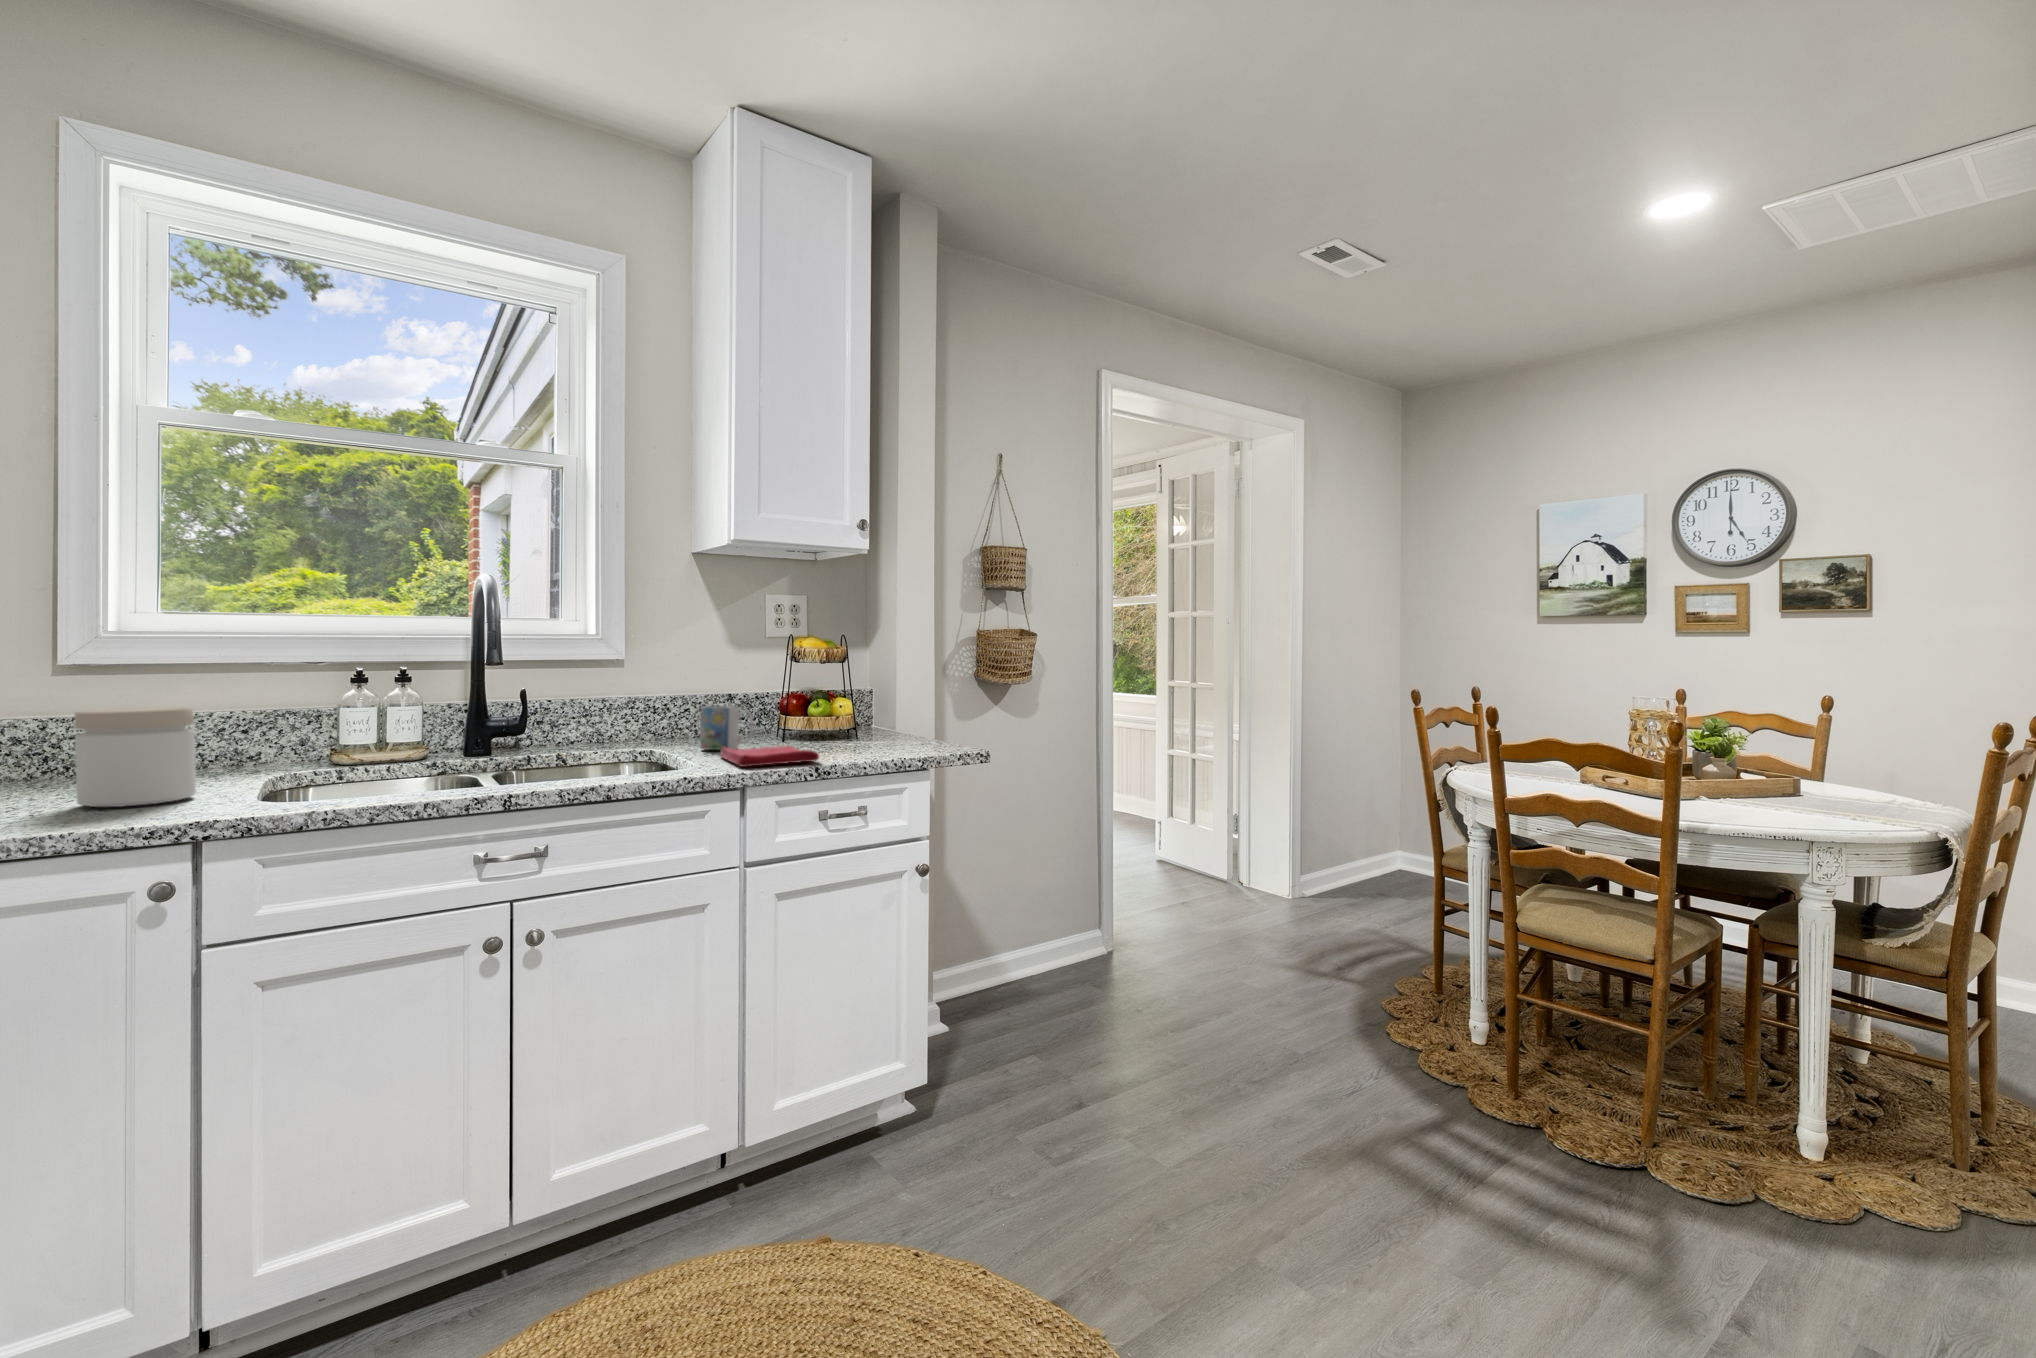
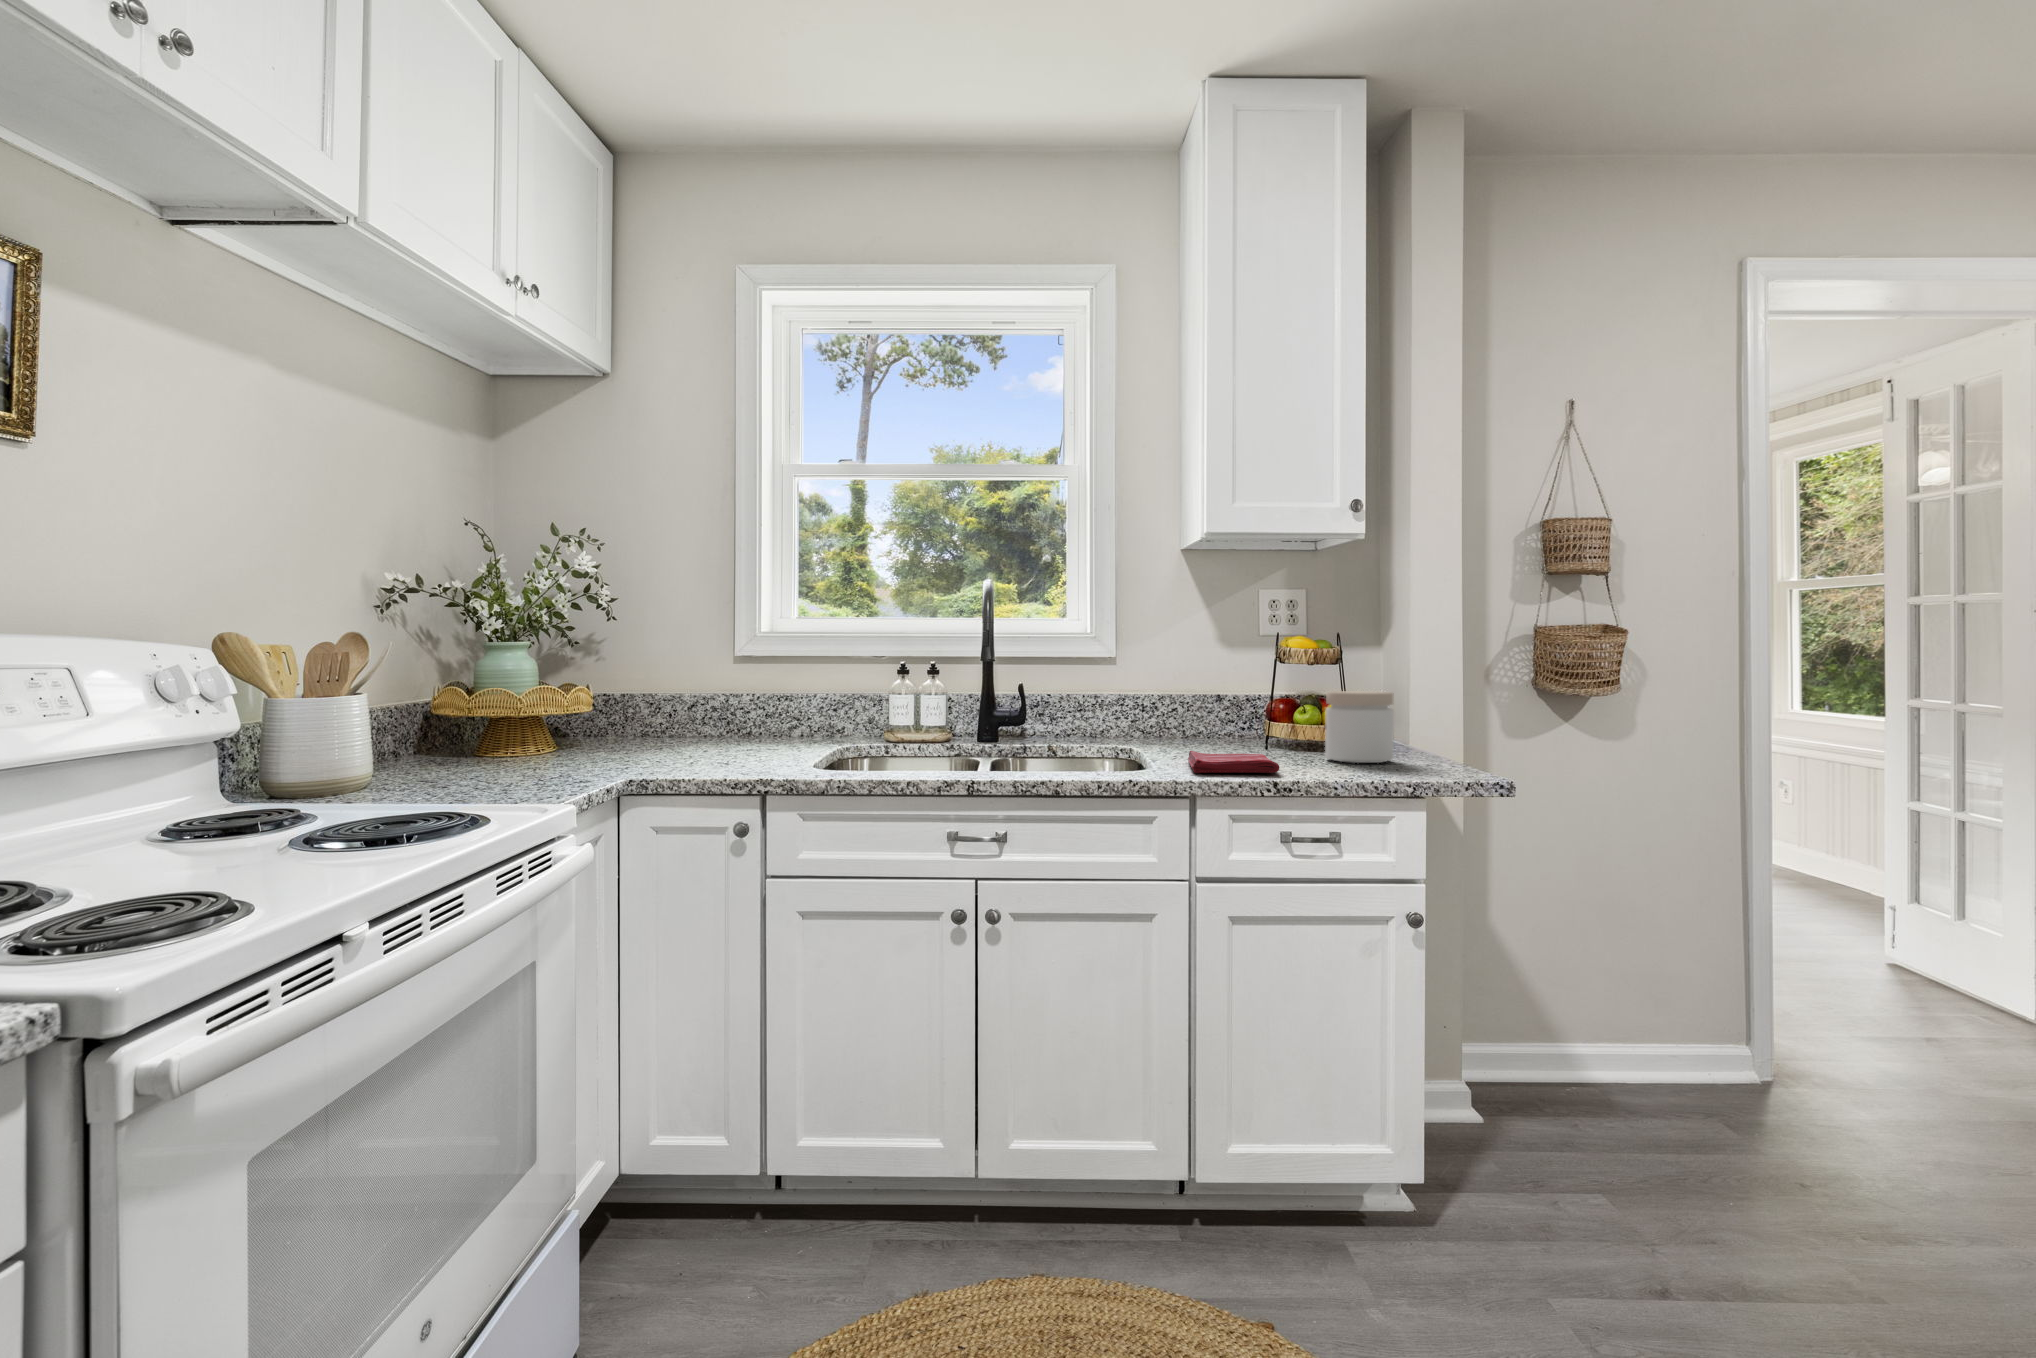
mug: present [700,706,754,750] -> none [1179,707,1233,754]
jar: present [75,708,196,807] -> present [1325,691,1394,763]

